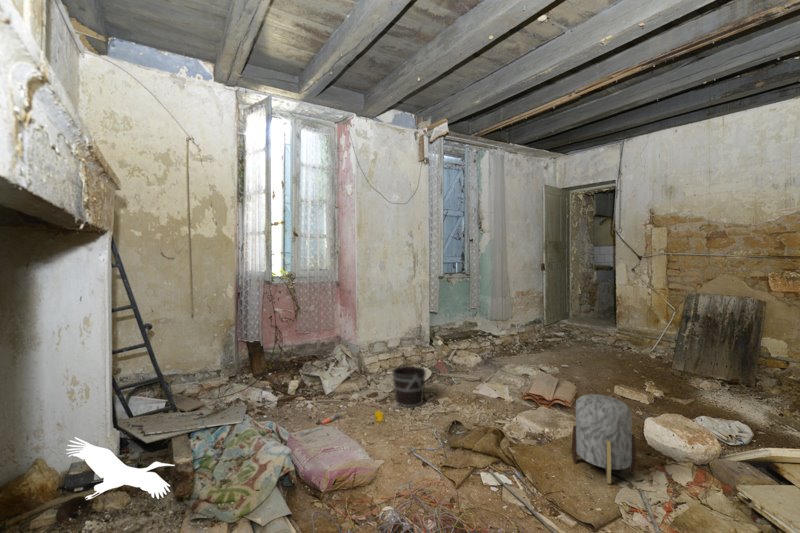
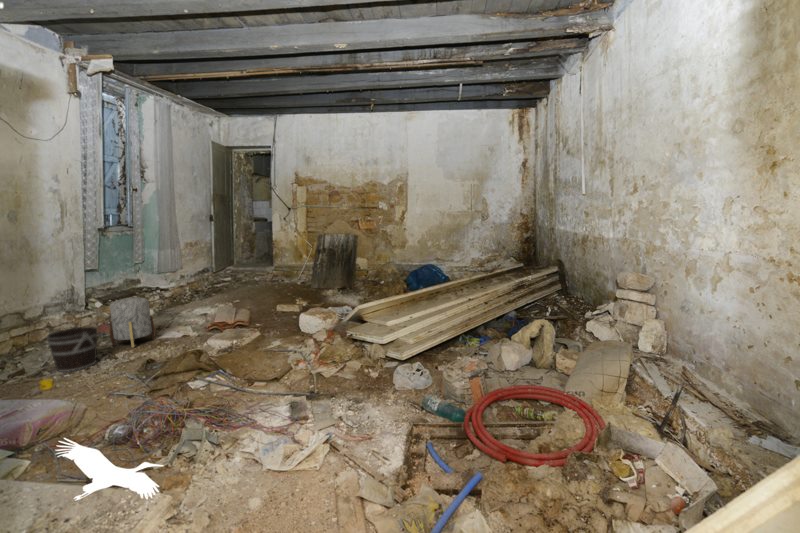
stool: present [571,394,637,484] -> present [110,297,156,347]

